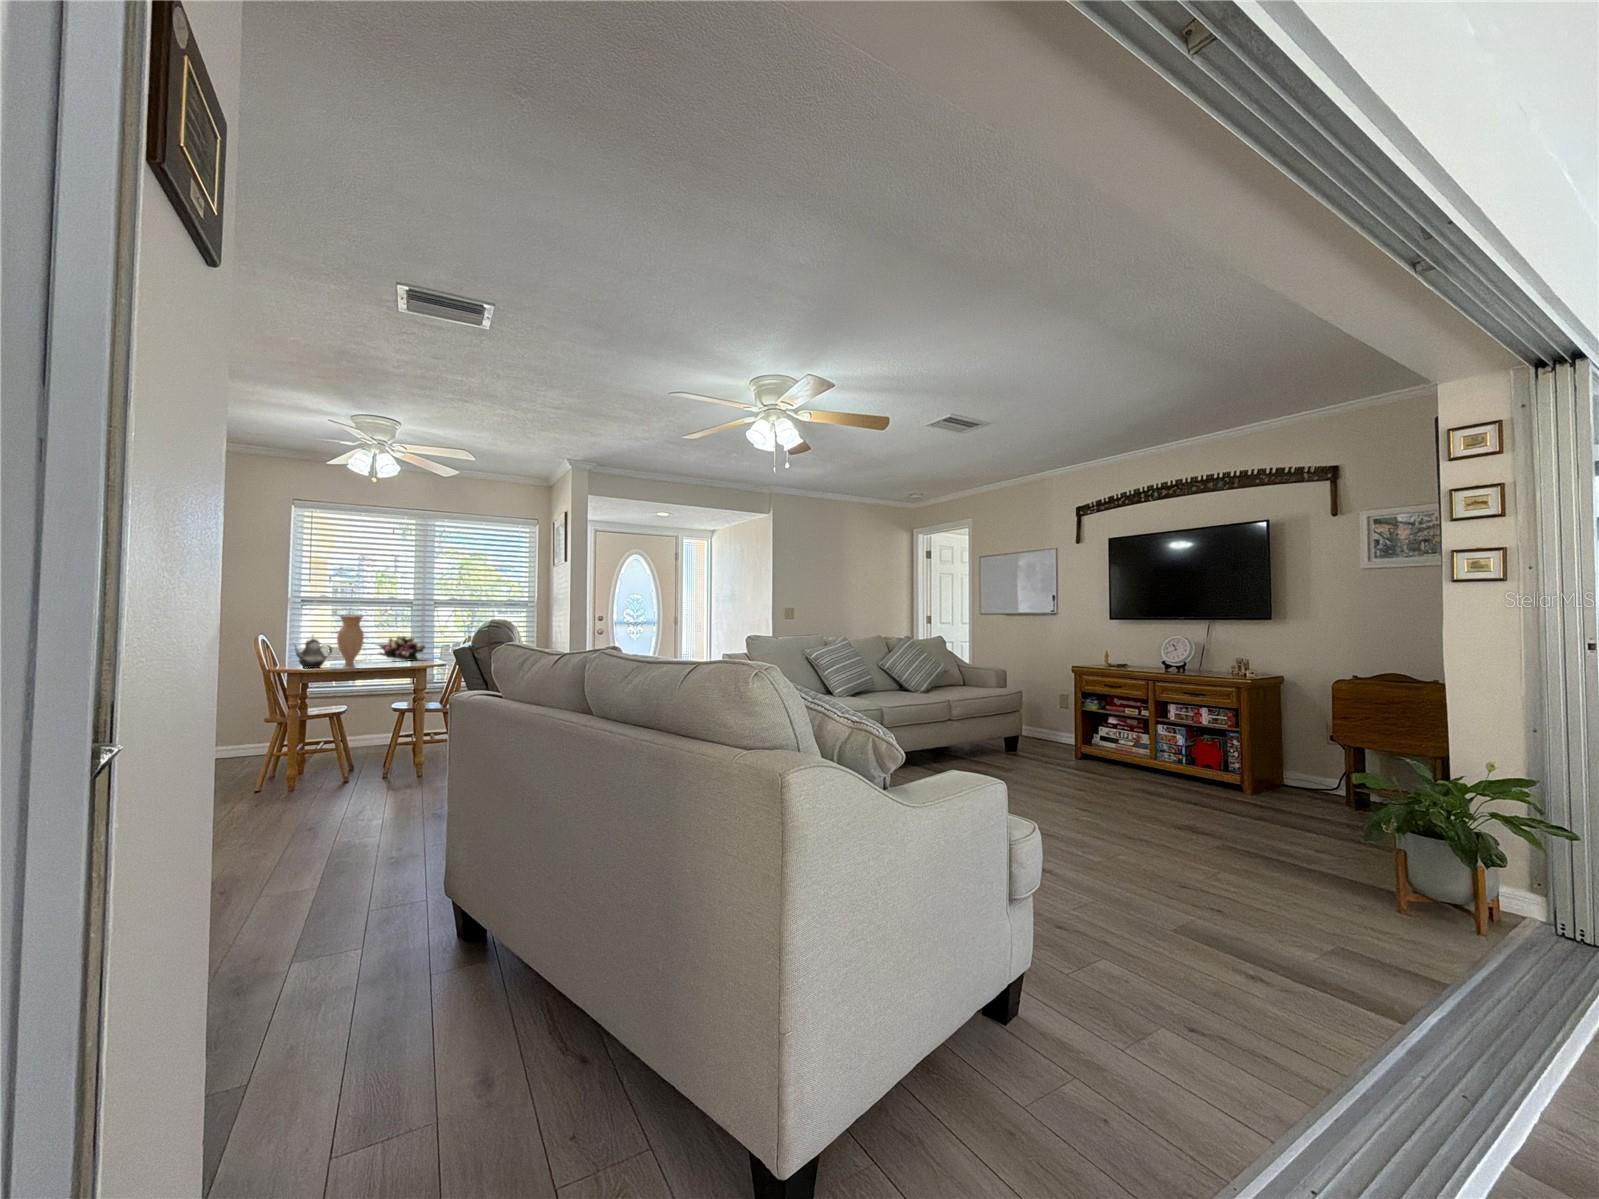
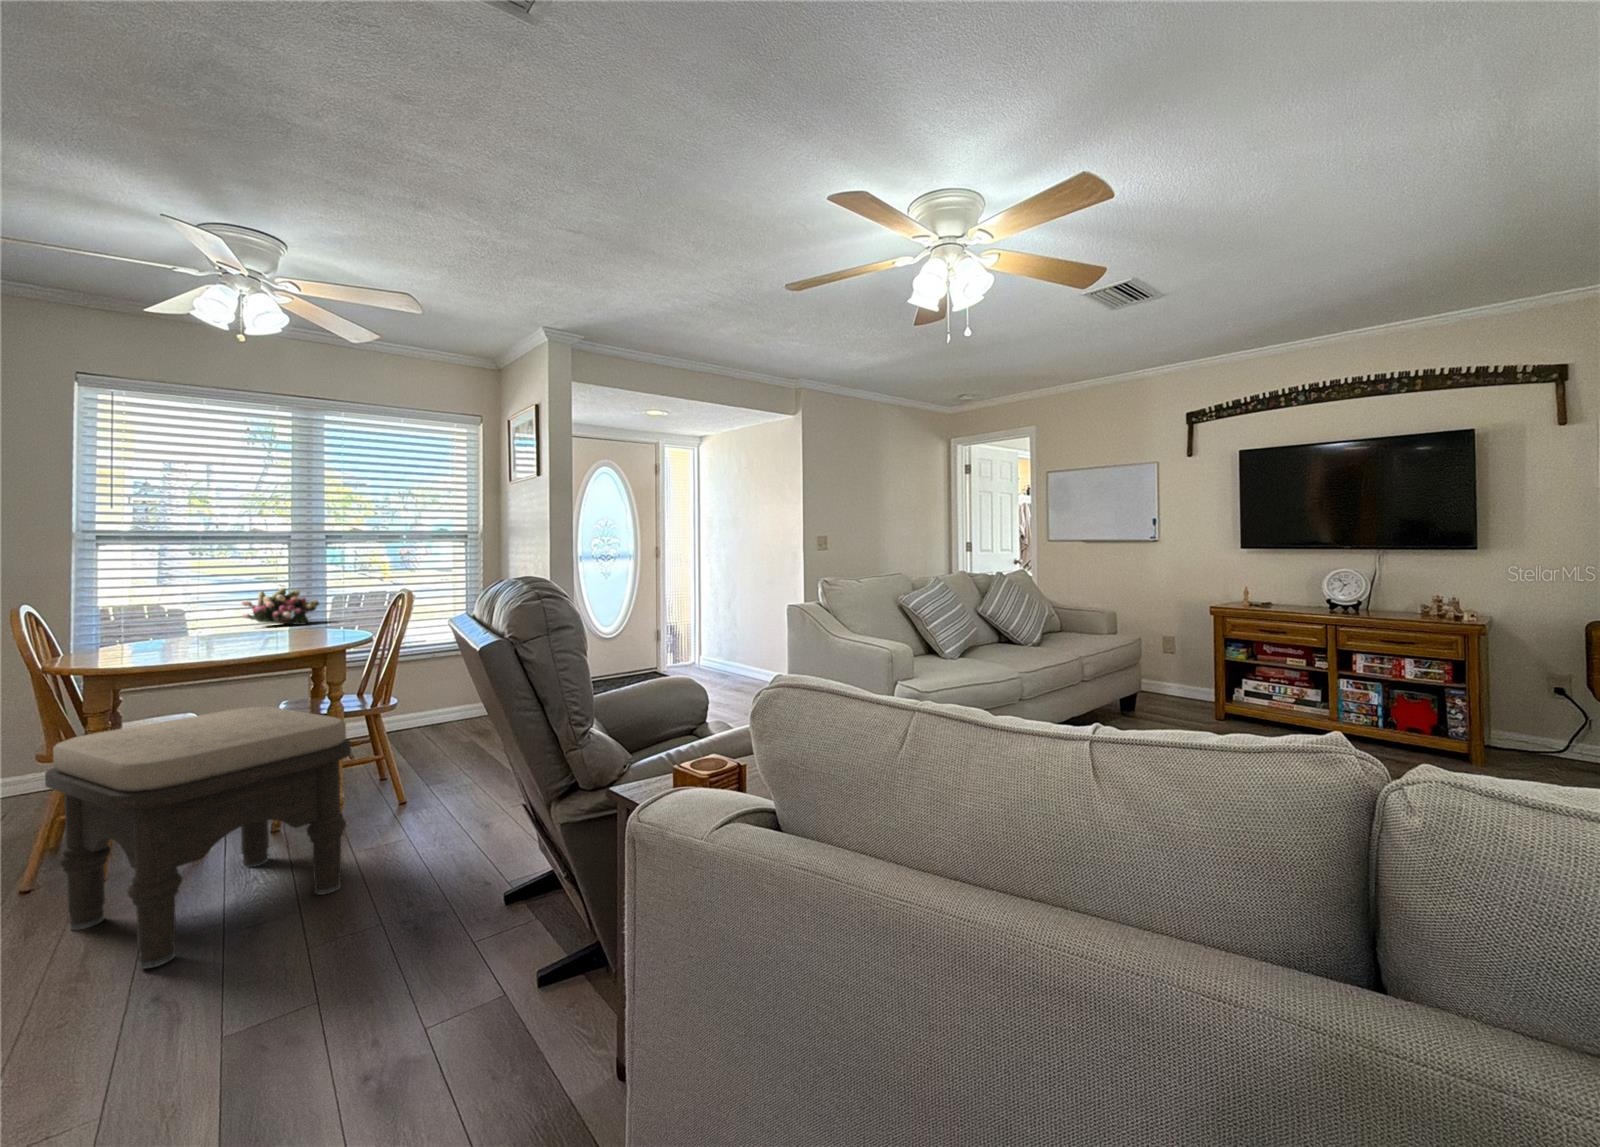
vase: present [337,616,364,668] -> none [179,564,229,653]
teapot: present [294,639,332,668] -> none [89,597,169,656]
ottoman: none [267,698,415,818] -> present [45,707,351,968]

